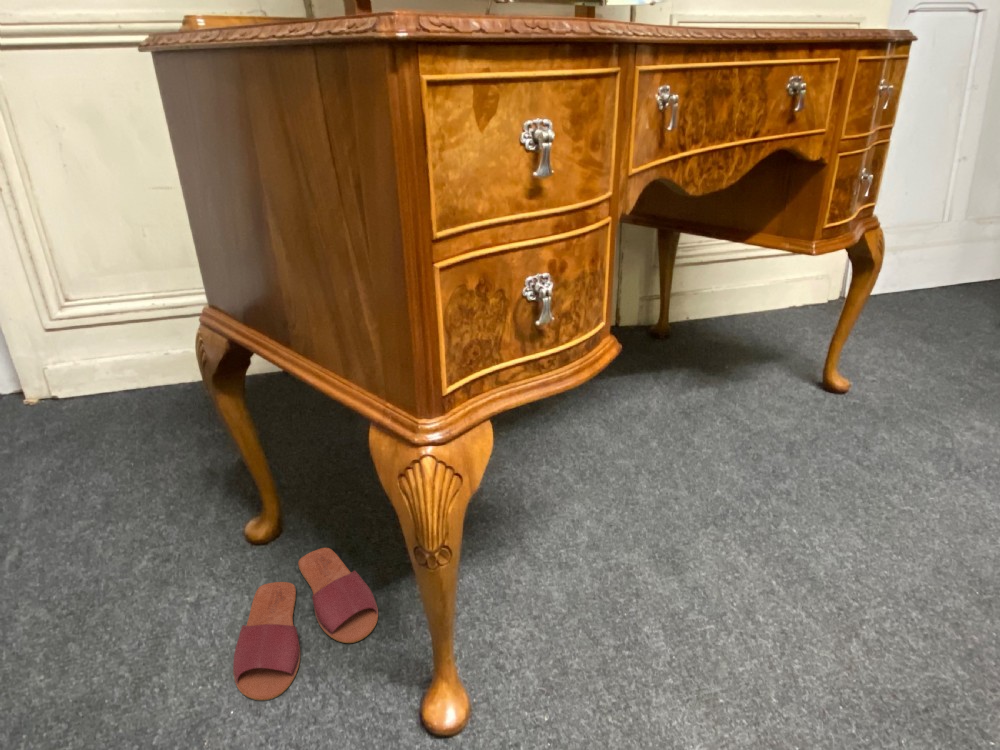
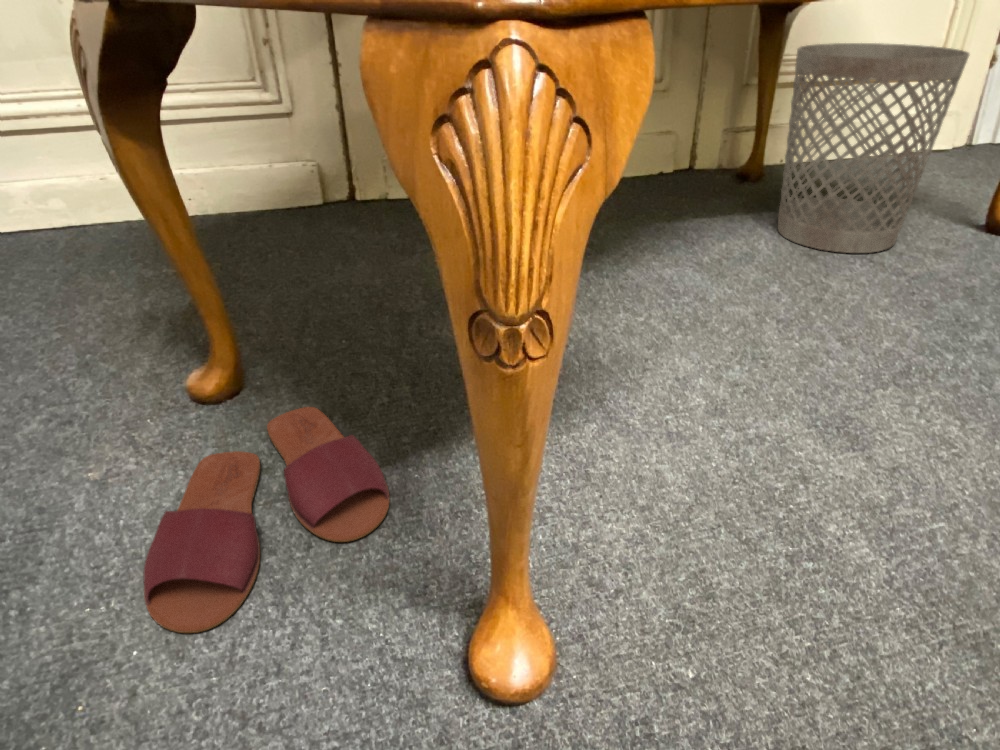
wastebasket: none [671,255,787,409] -> present [778,43,969,253]

